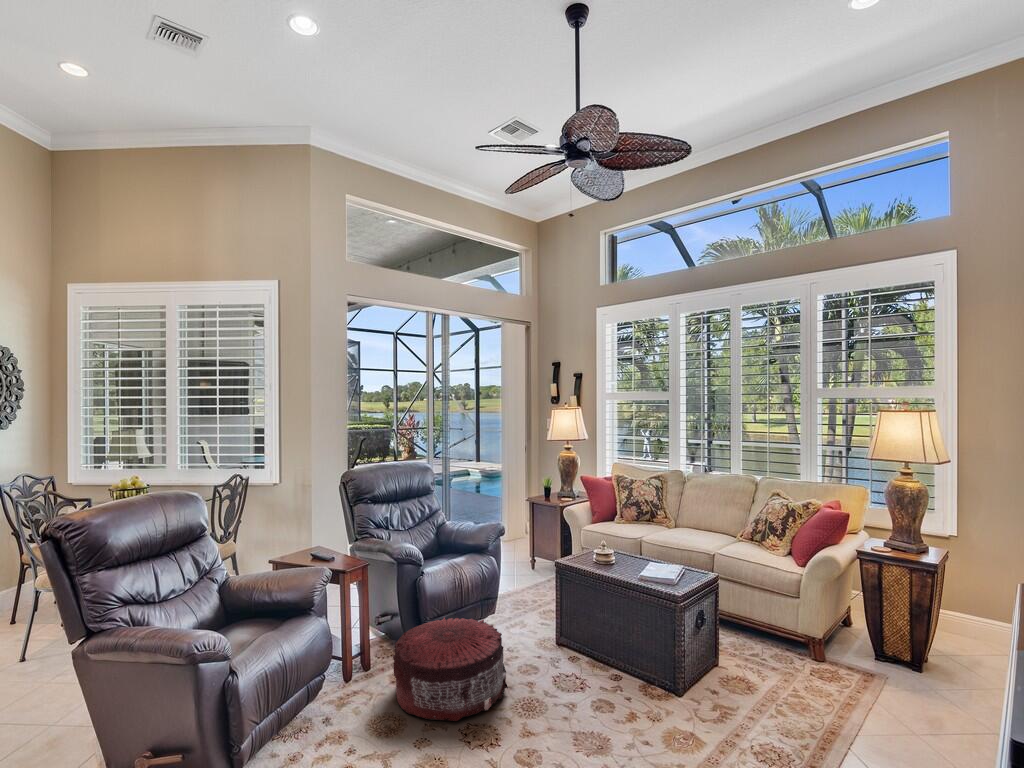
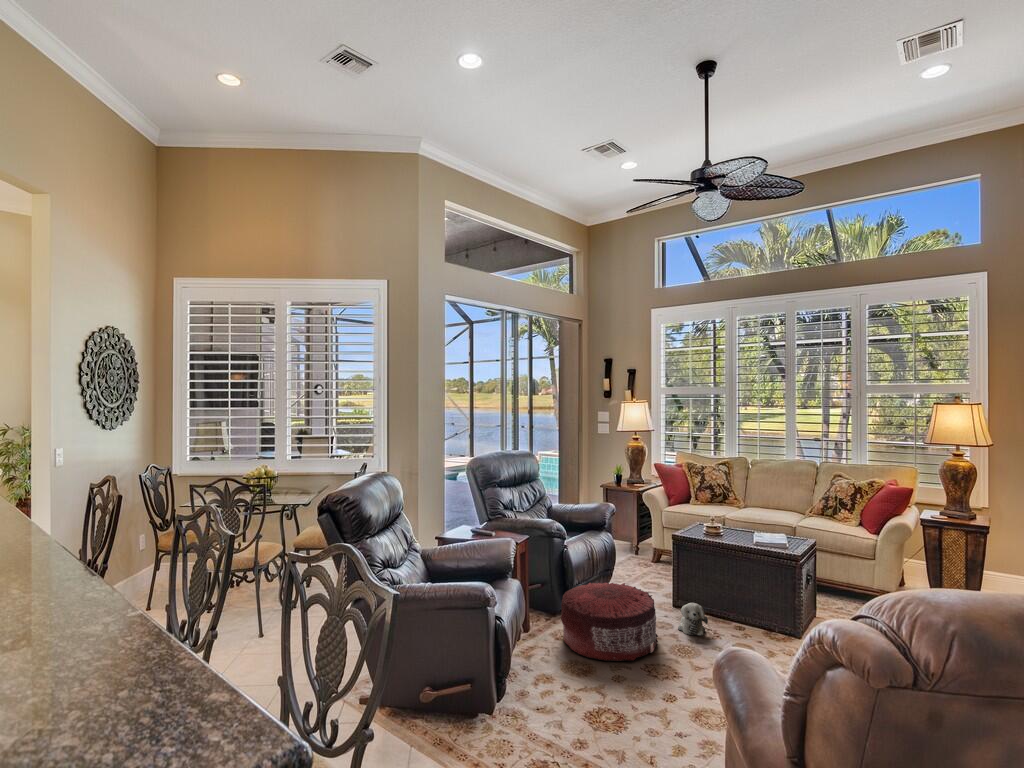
plush toy: none [543,647,575,687] -> present [678,603,708,635]

